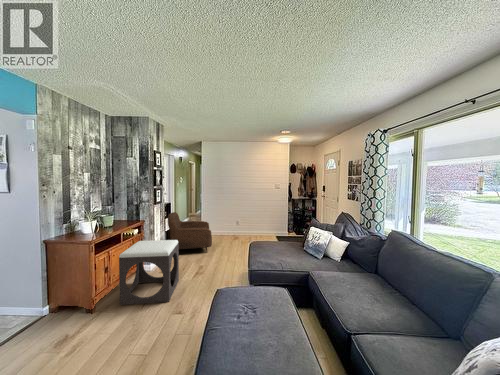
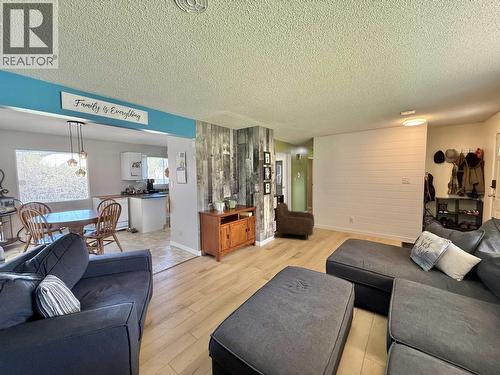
footstool: present [119,240,179,305] -> none [235,221,278,268]

